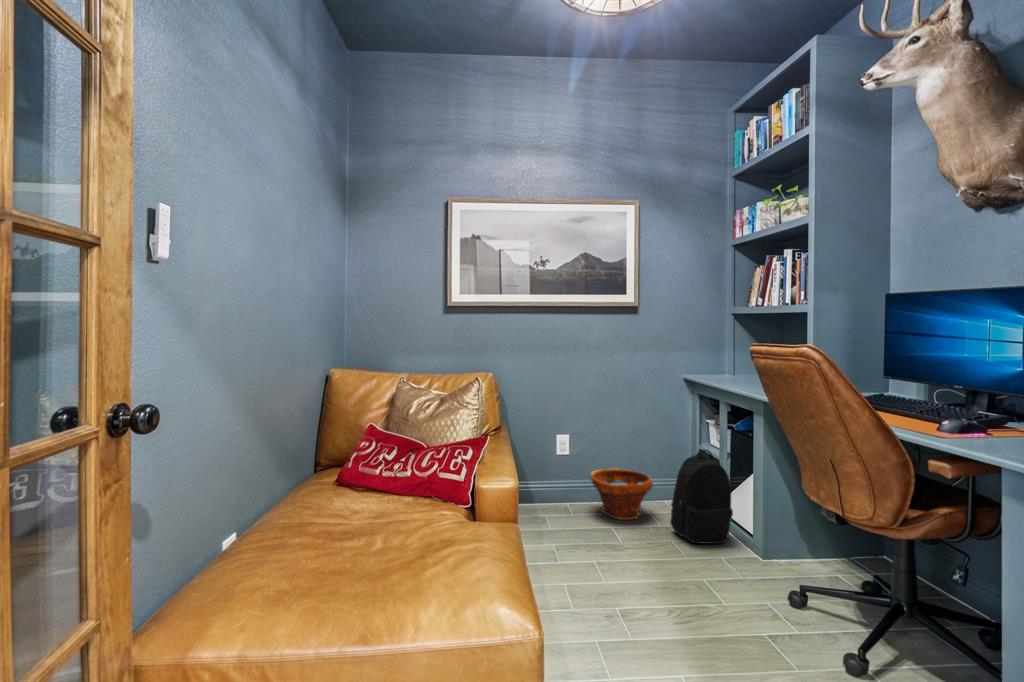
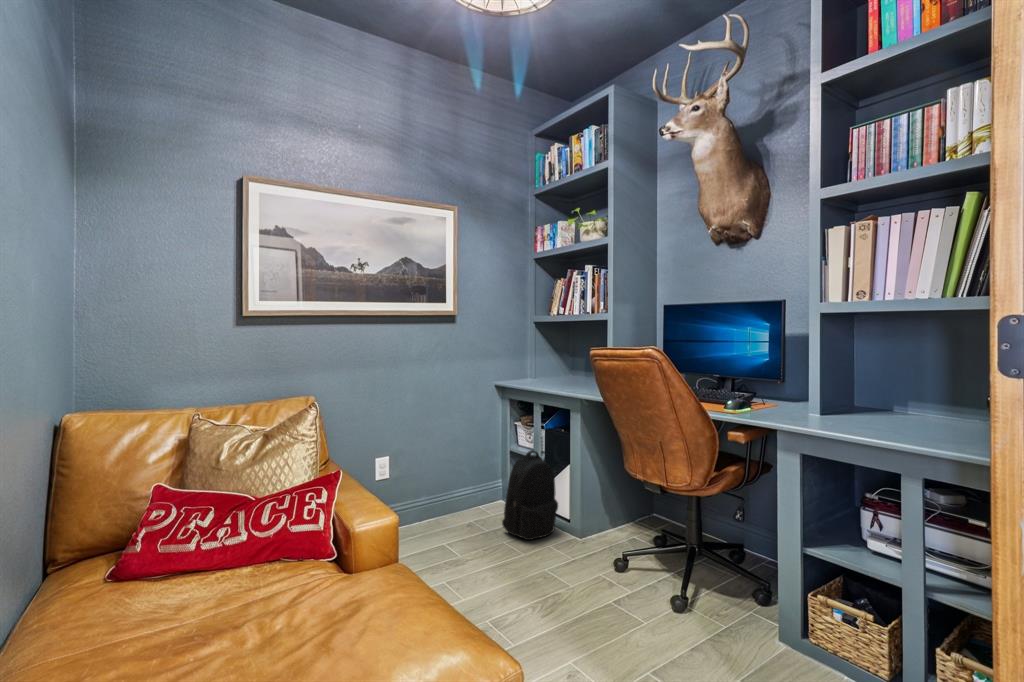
planter: present [591,468,653,520] -> none [418,478,480,531]

